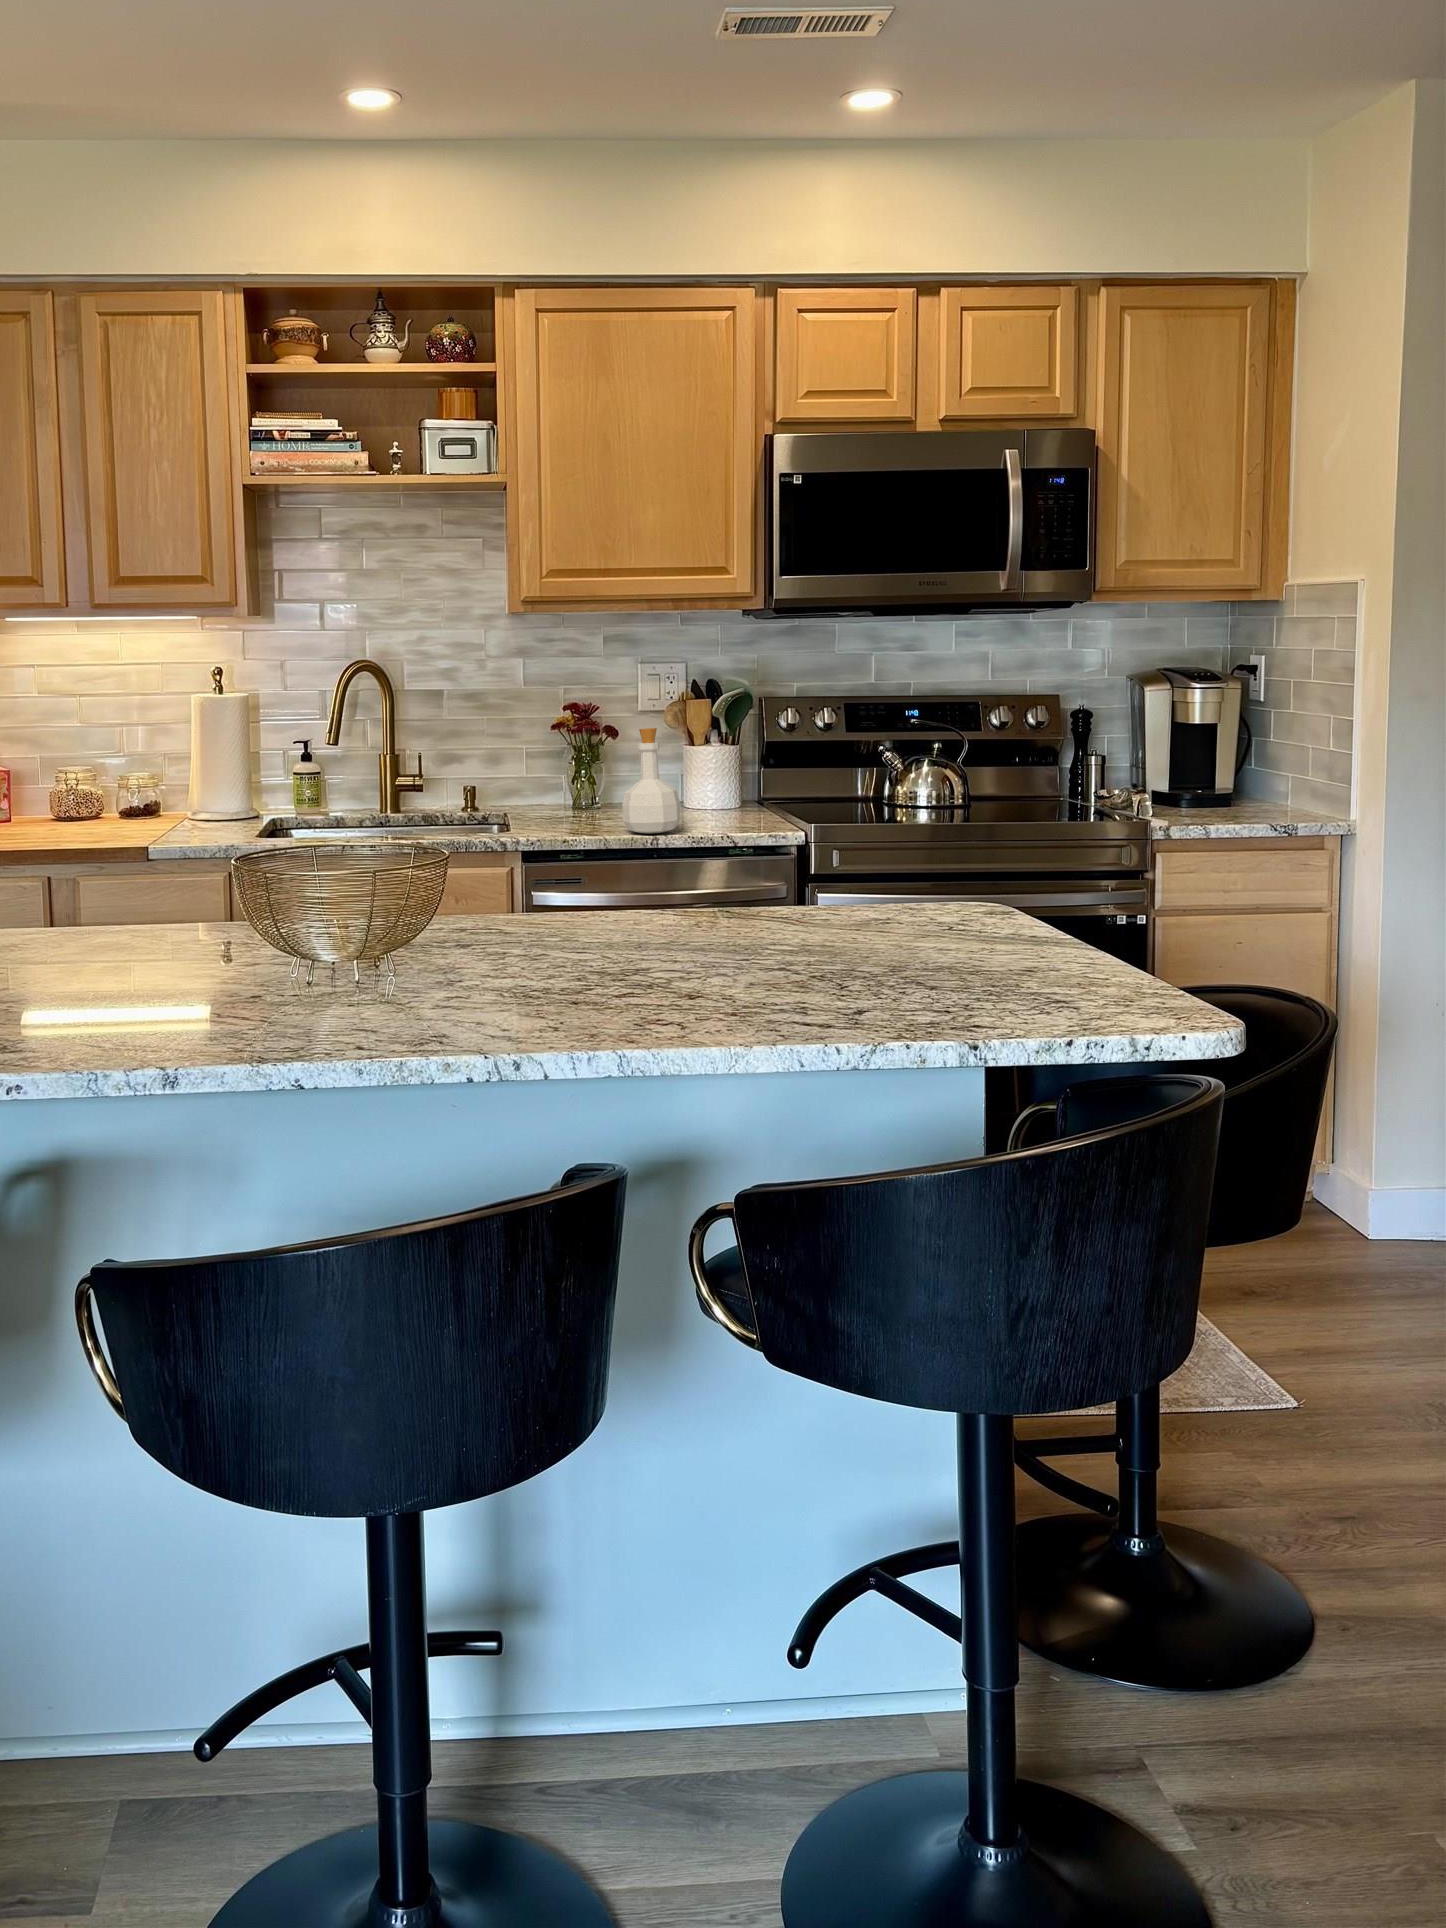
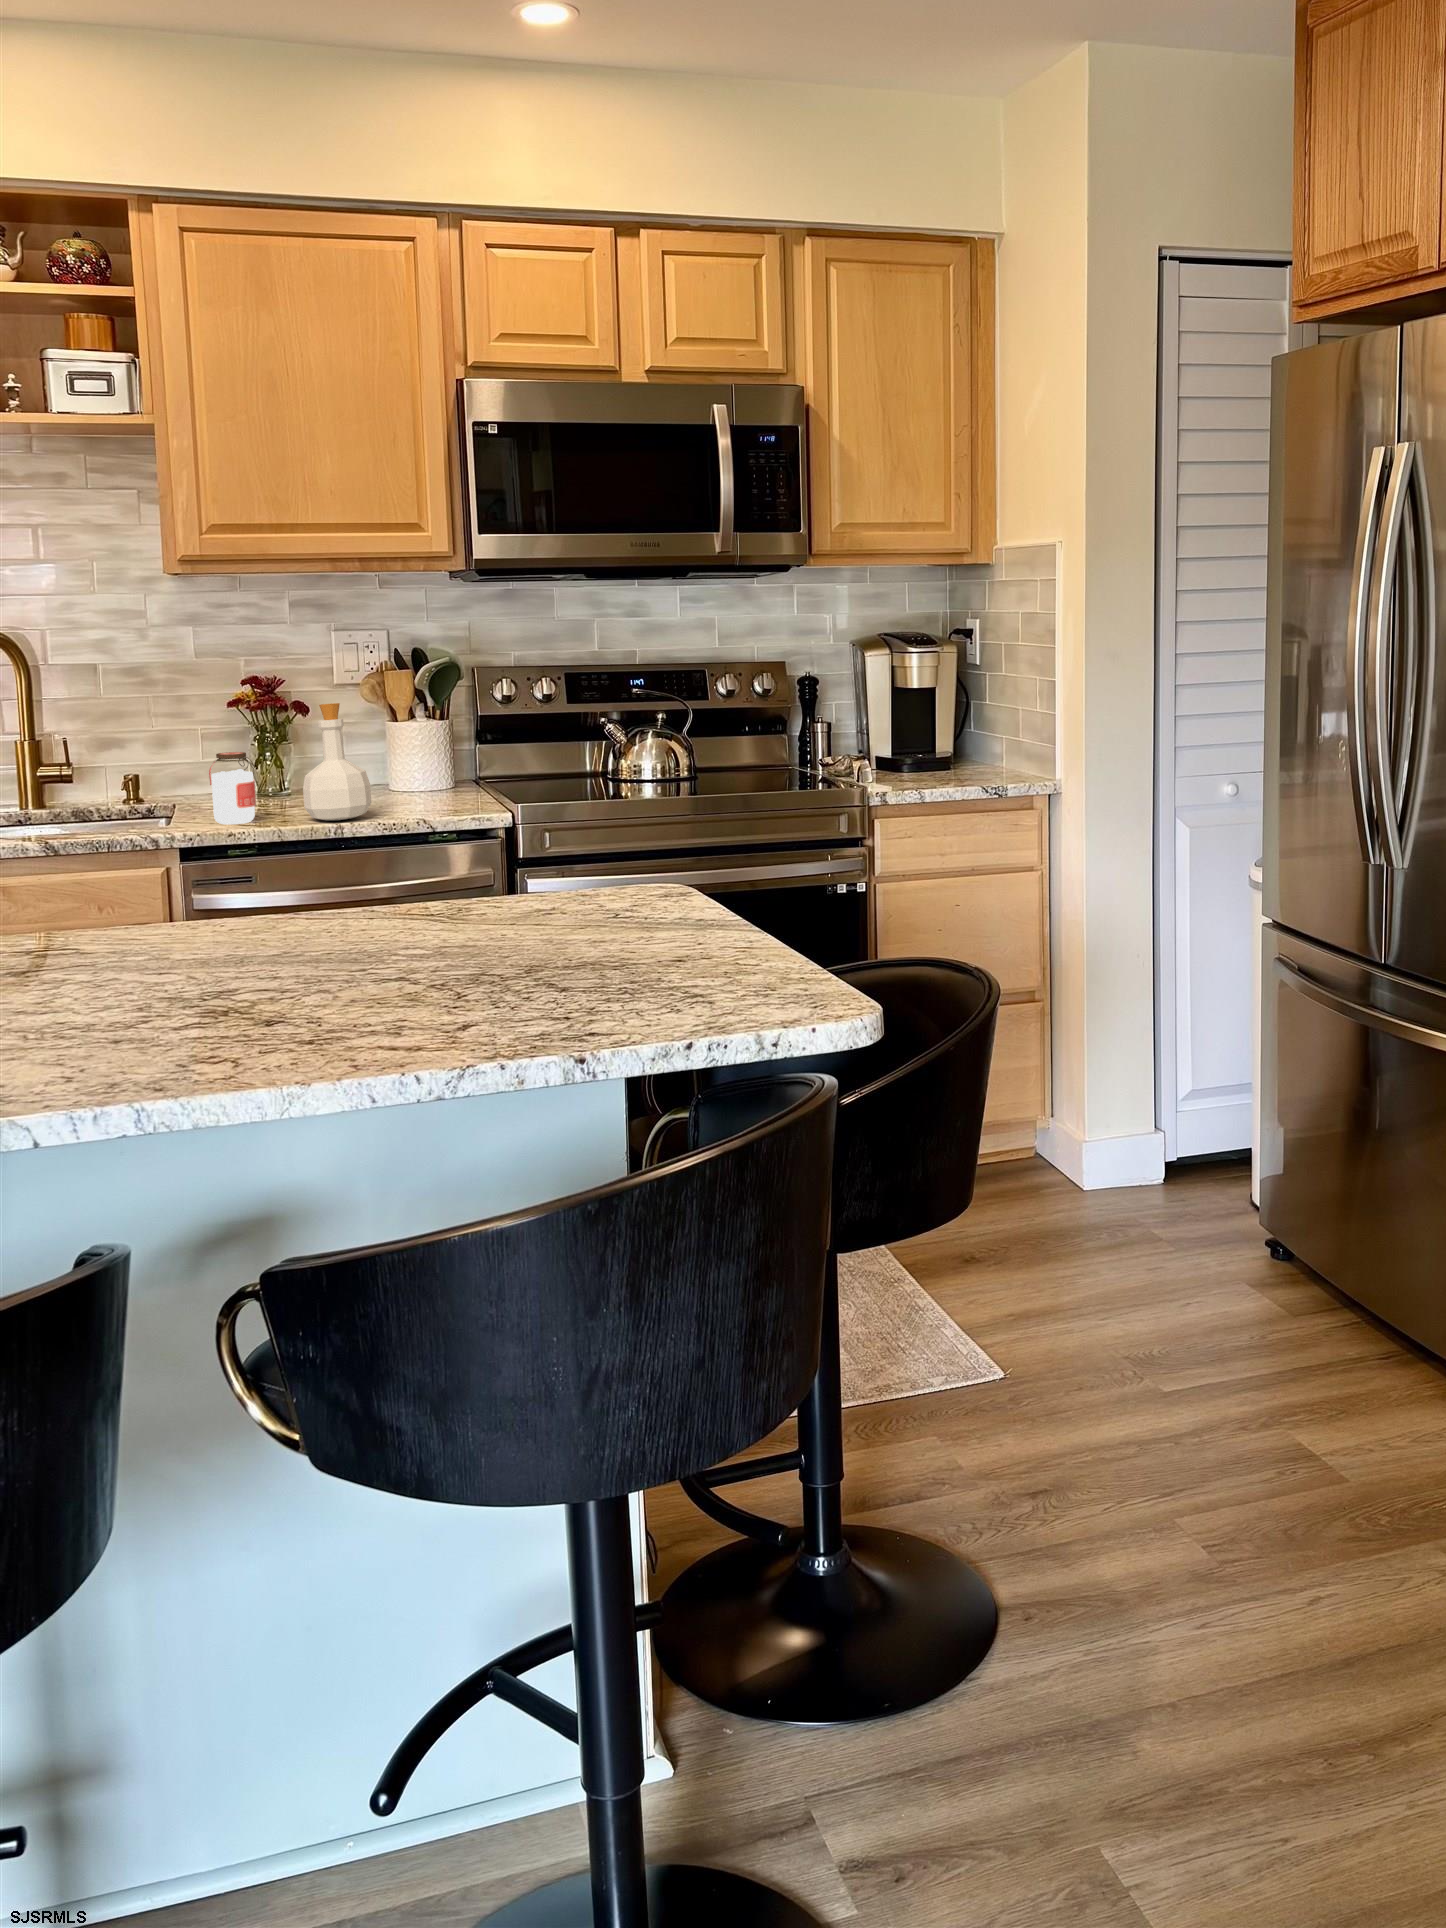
jar: none [545,769,582,834] -> present [209,752,256,824]

